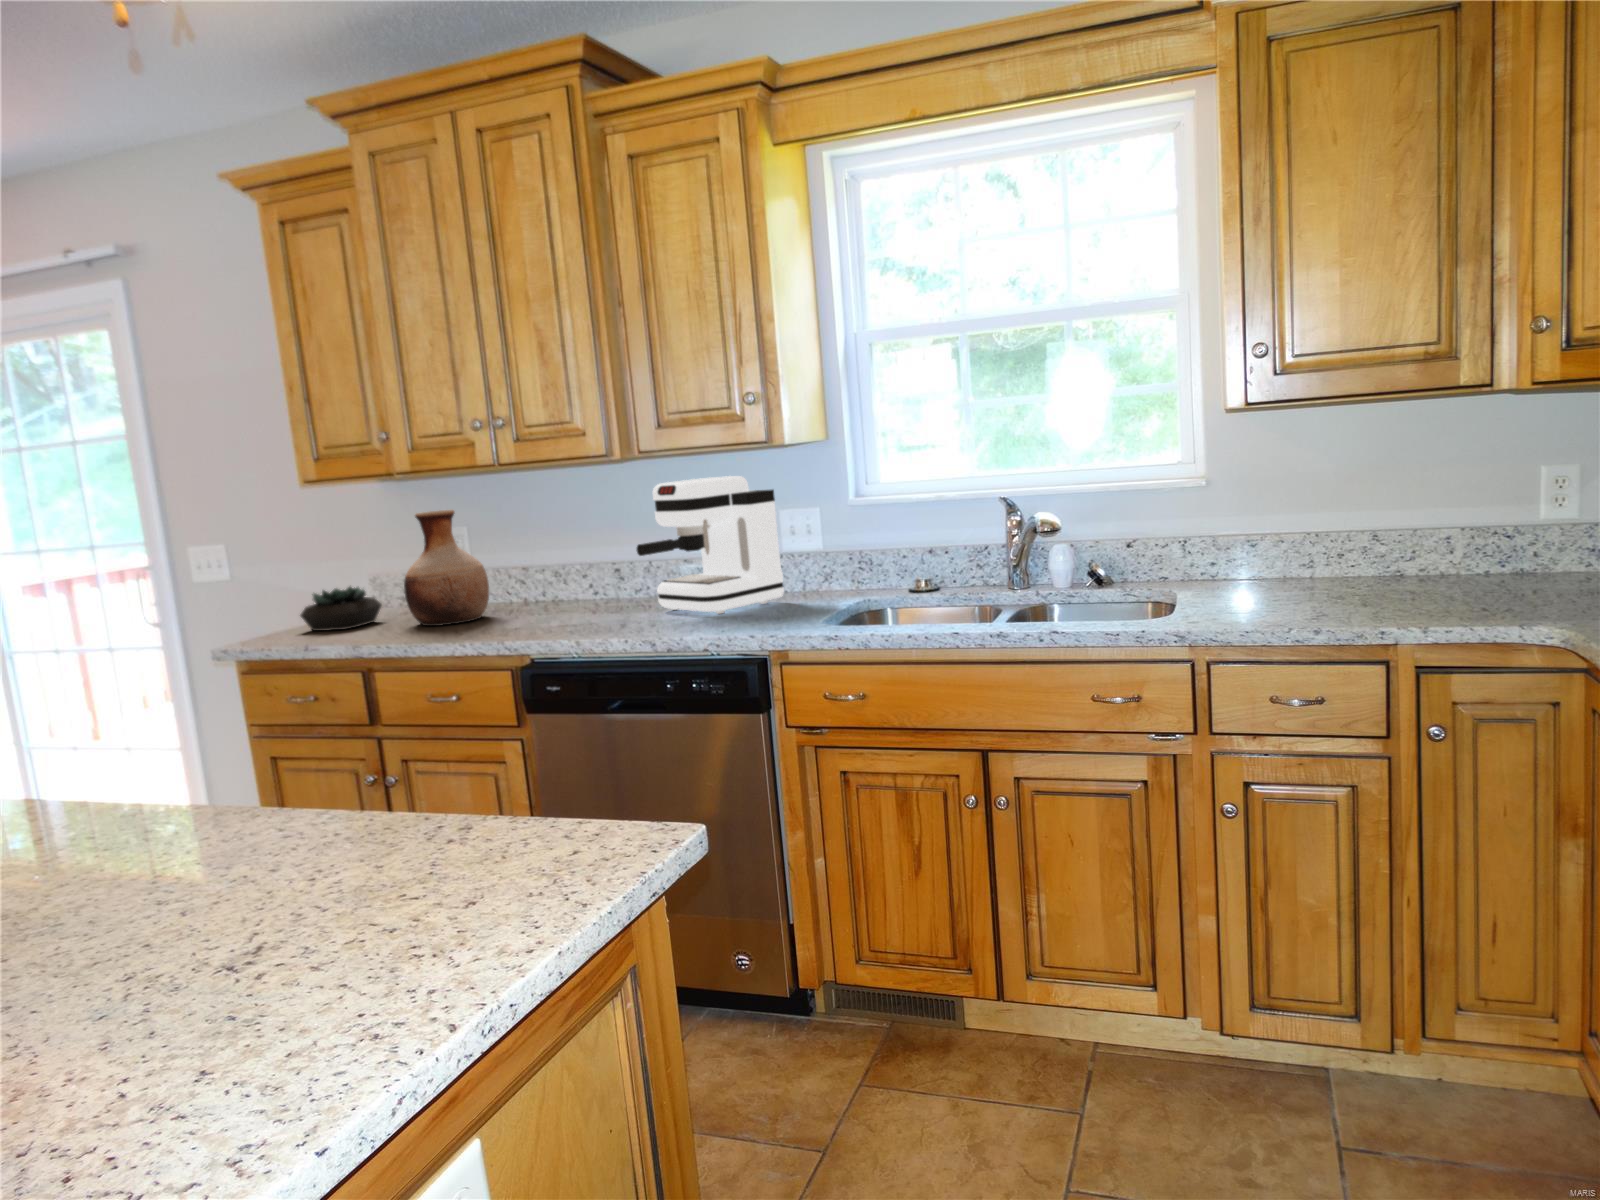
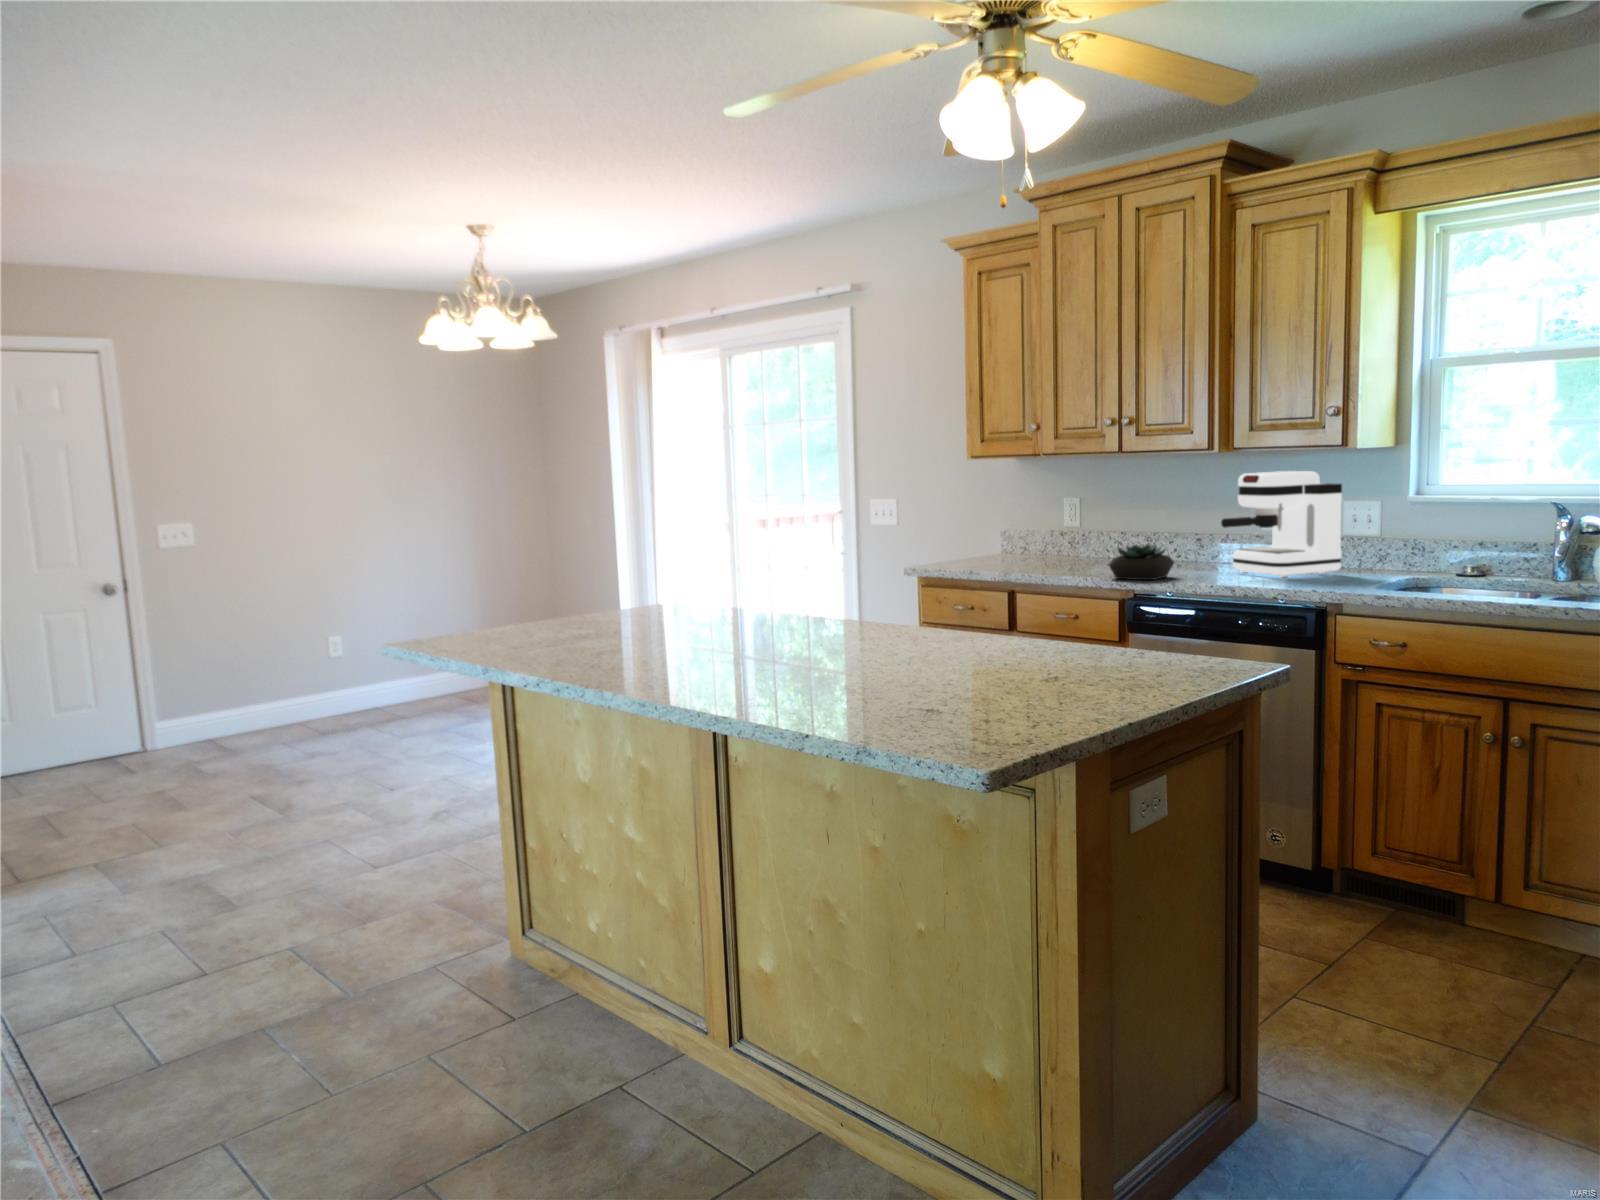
vase: present [404,510,489,626] -> none [1036,484,1097,568]
succulent plant: present [300,587,381,631] -> present [1108,544,1174,580]

